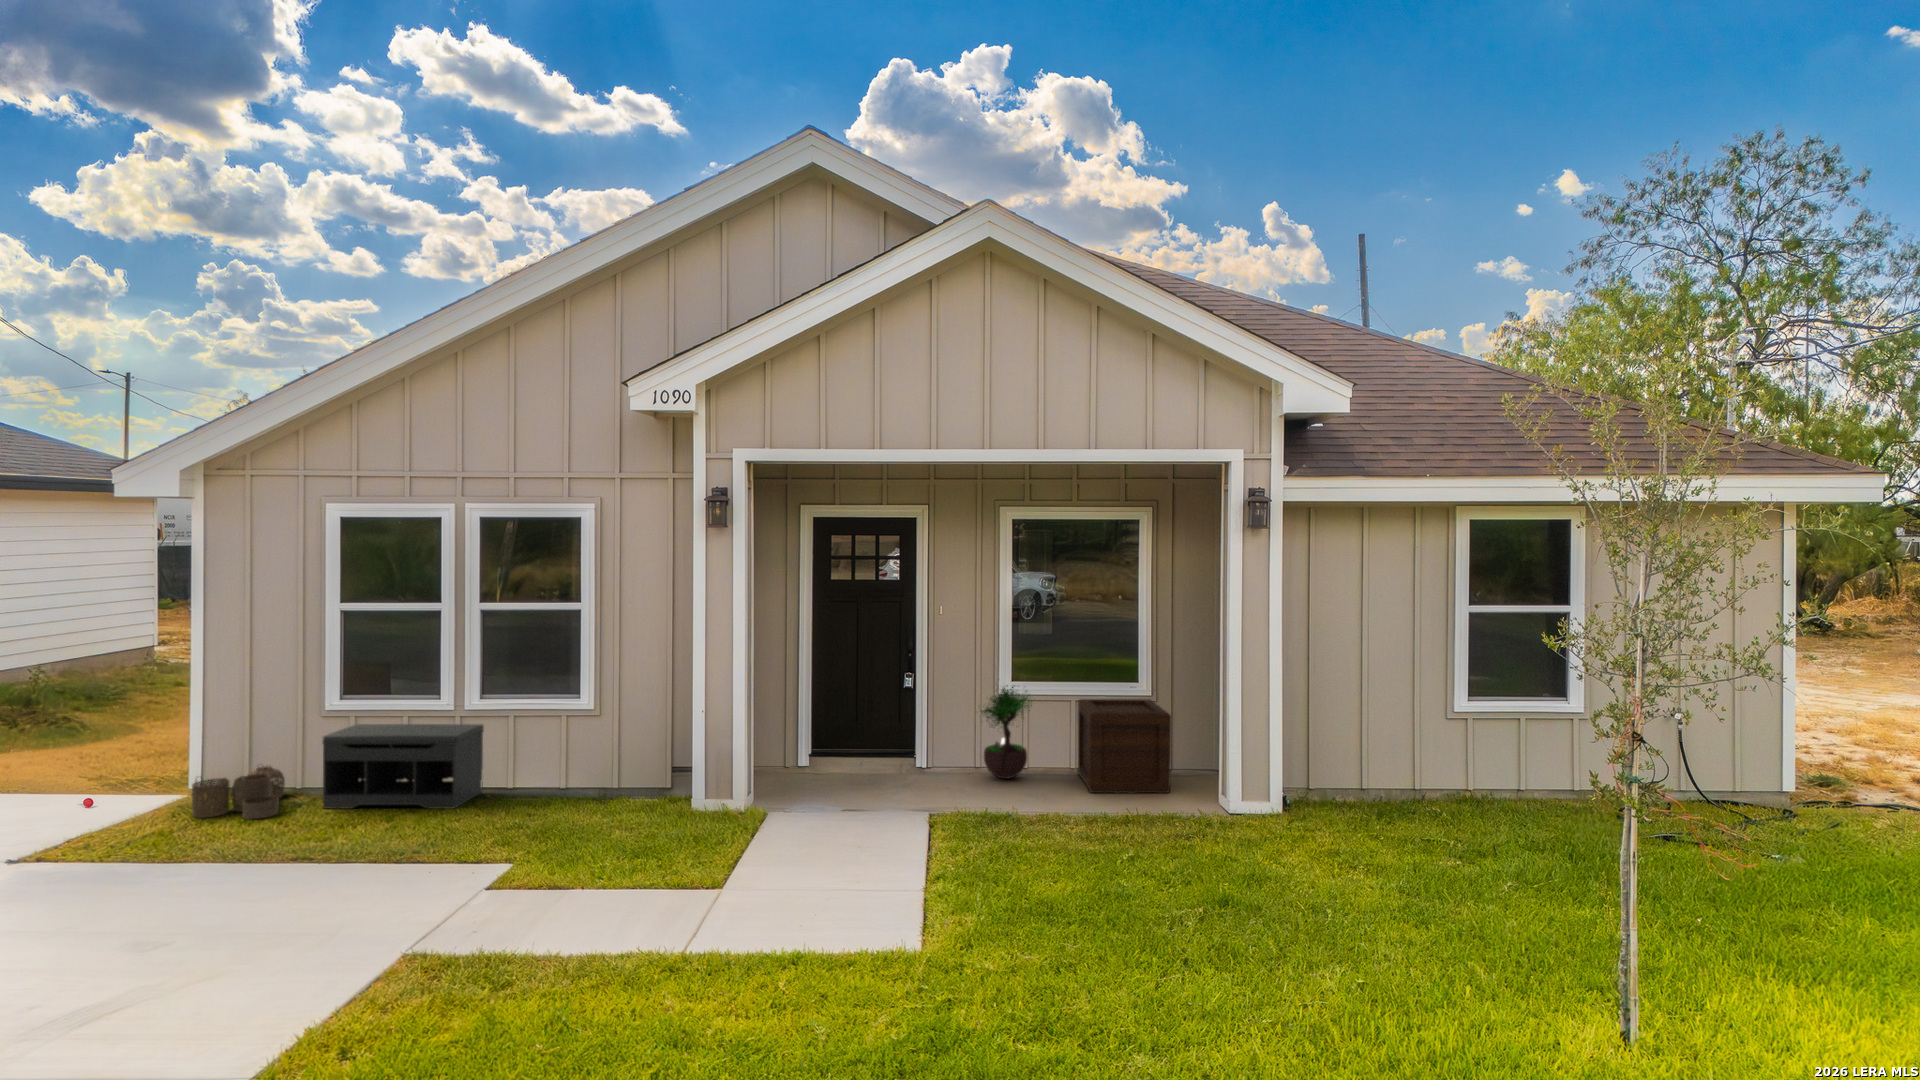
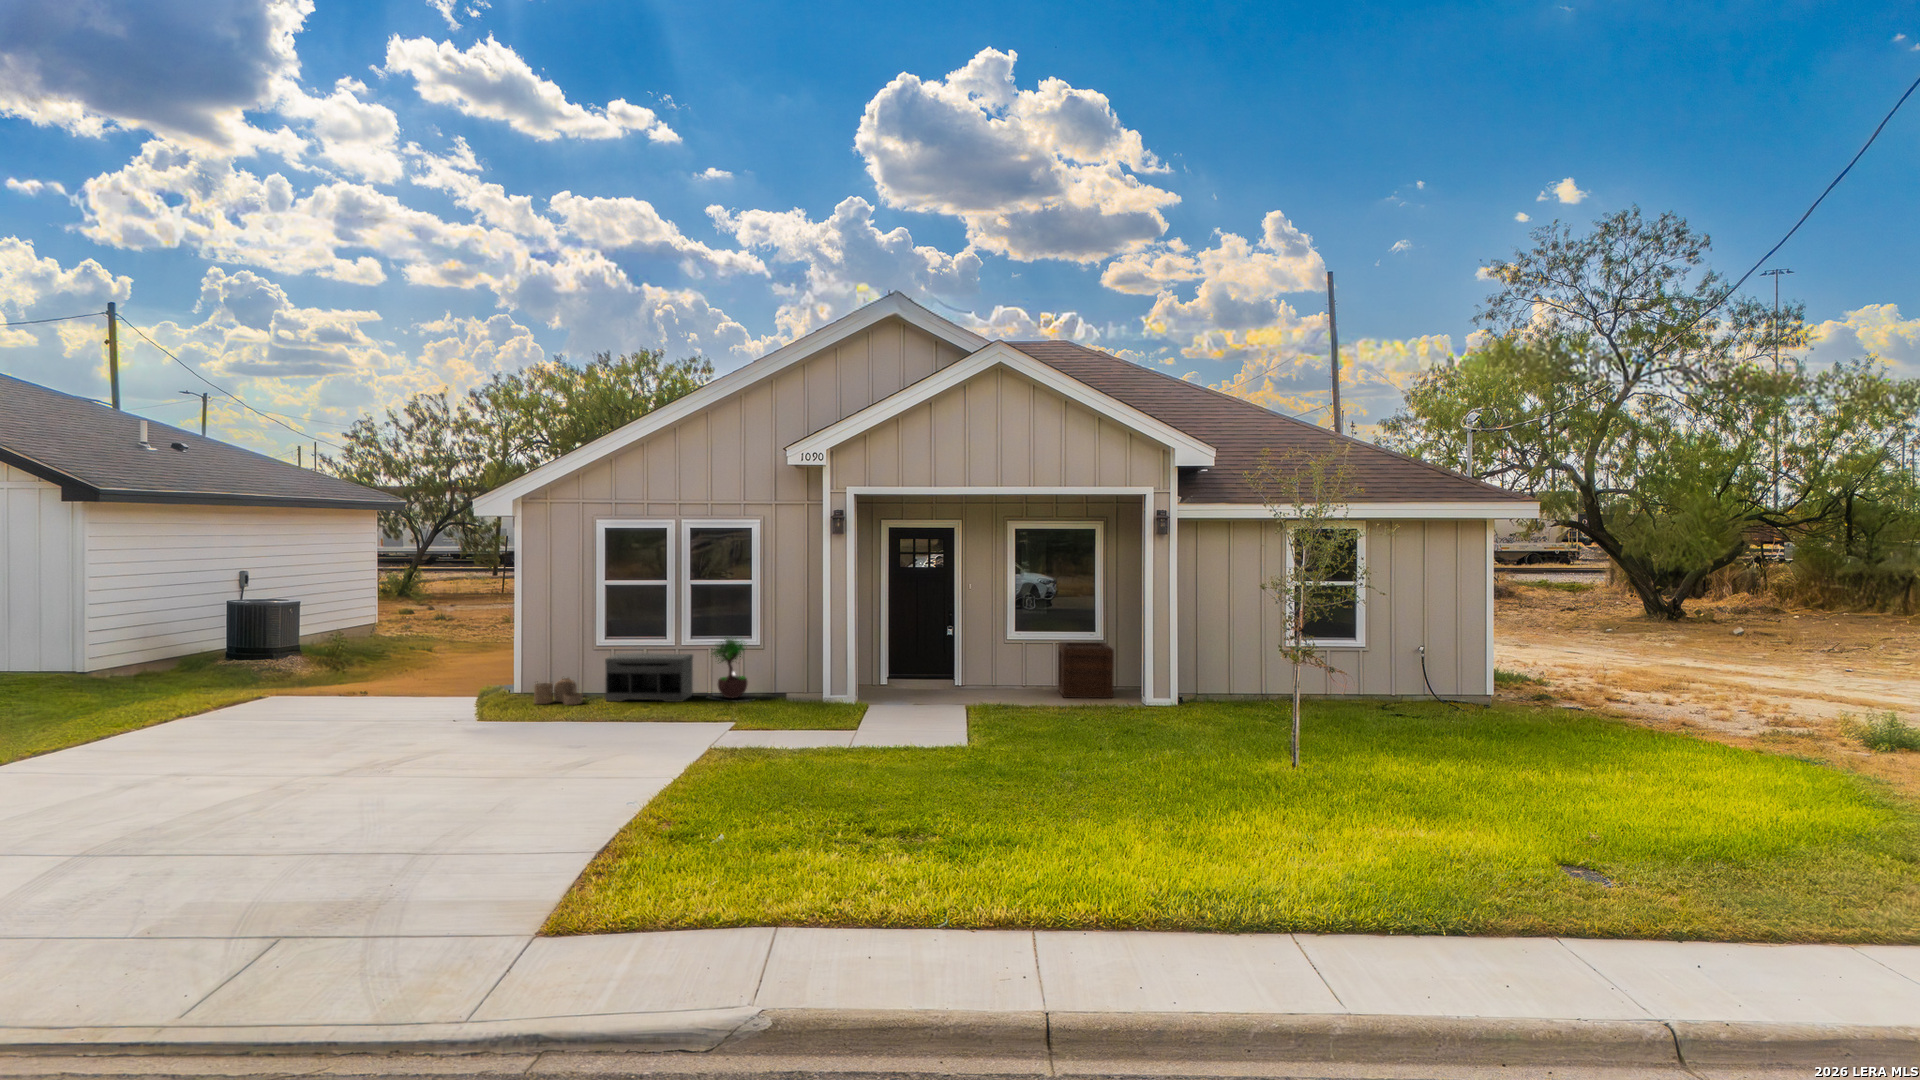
potted tree: present [981,685,1032,779] -> present [711,637,747,698]

